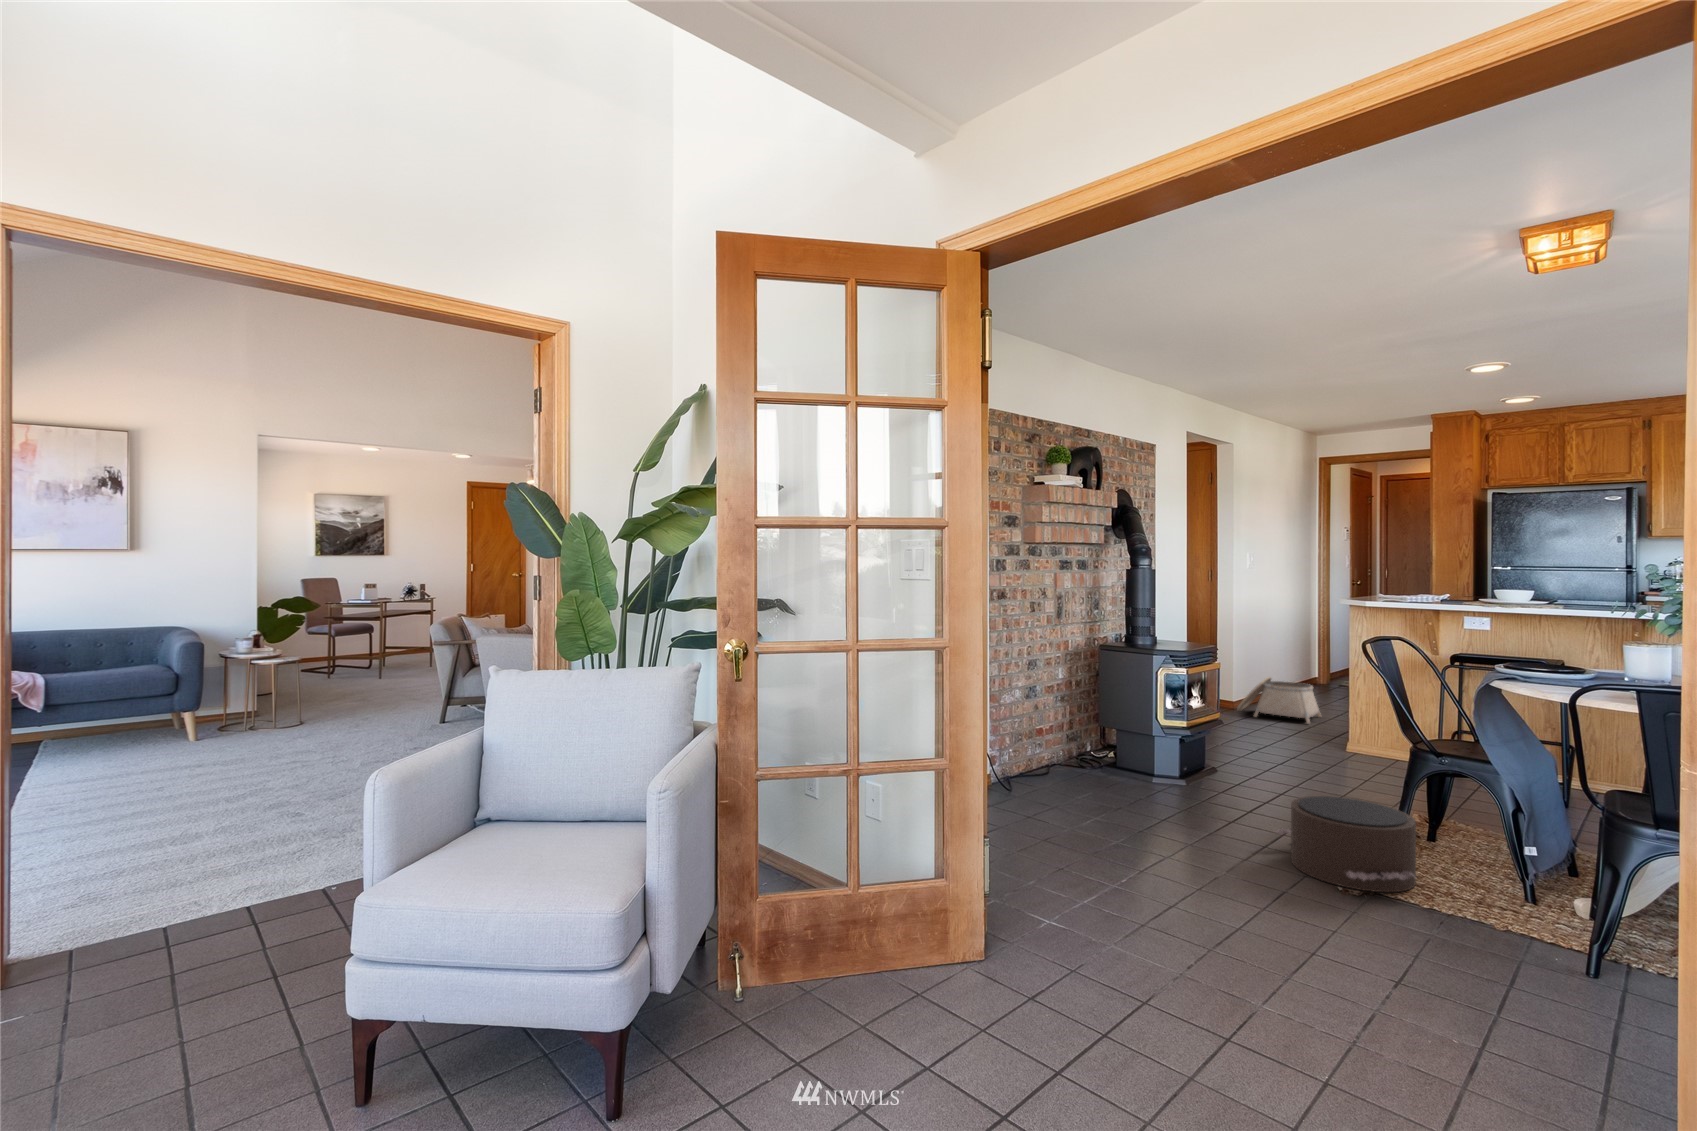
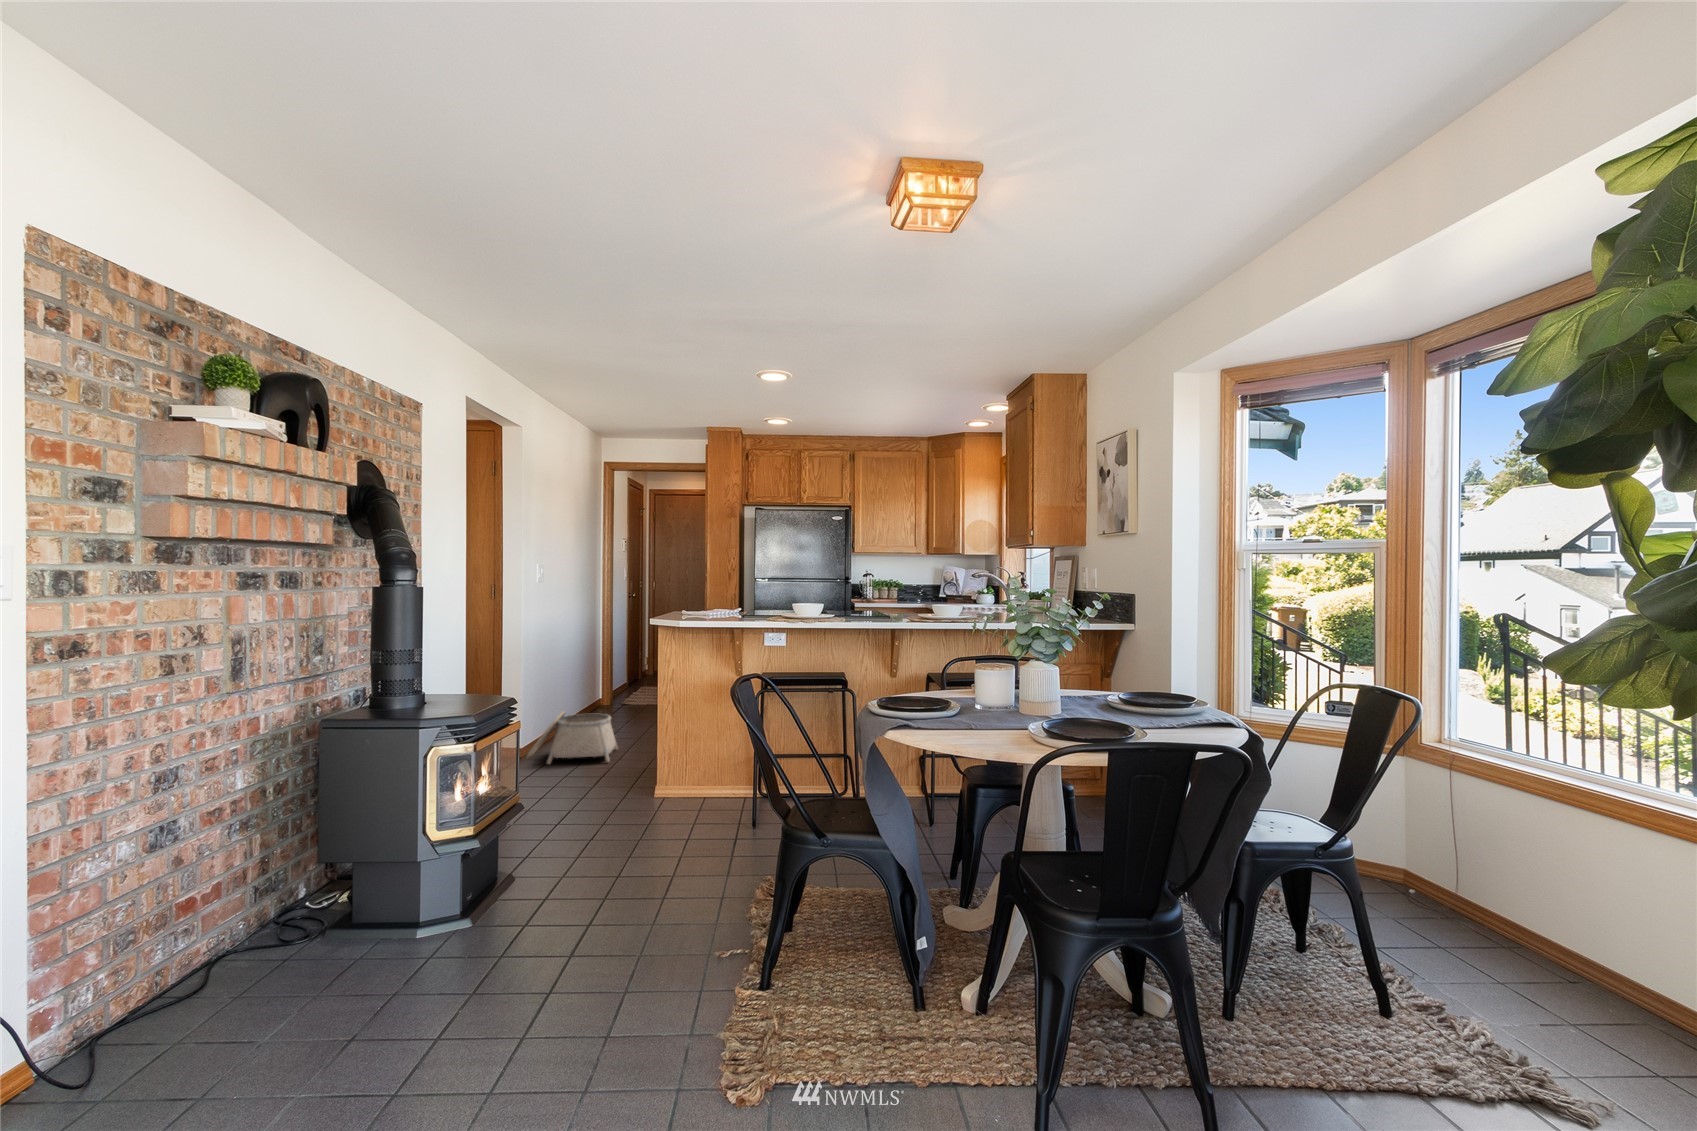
pouf: present [1275,796,1416,892] -> none [624,904,820,1070]

